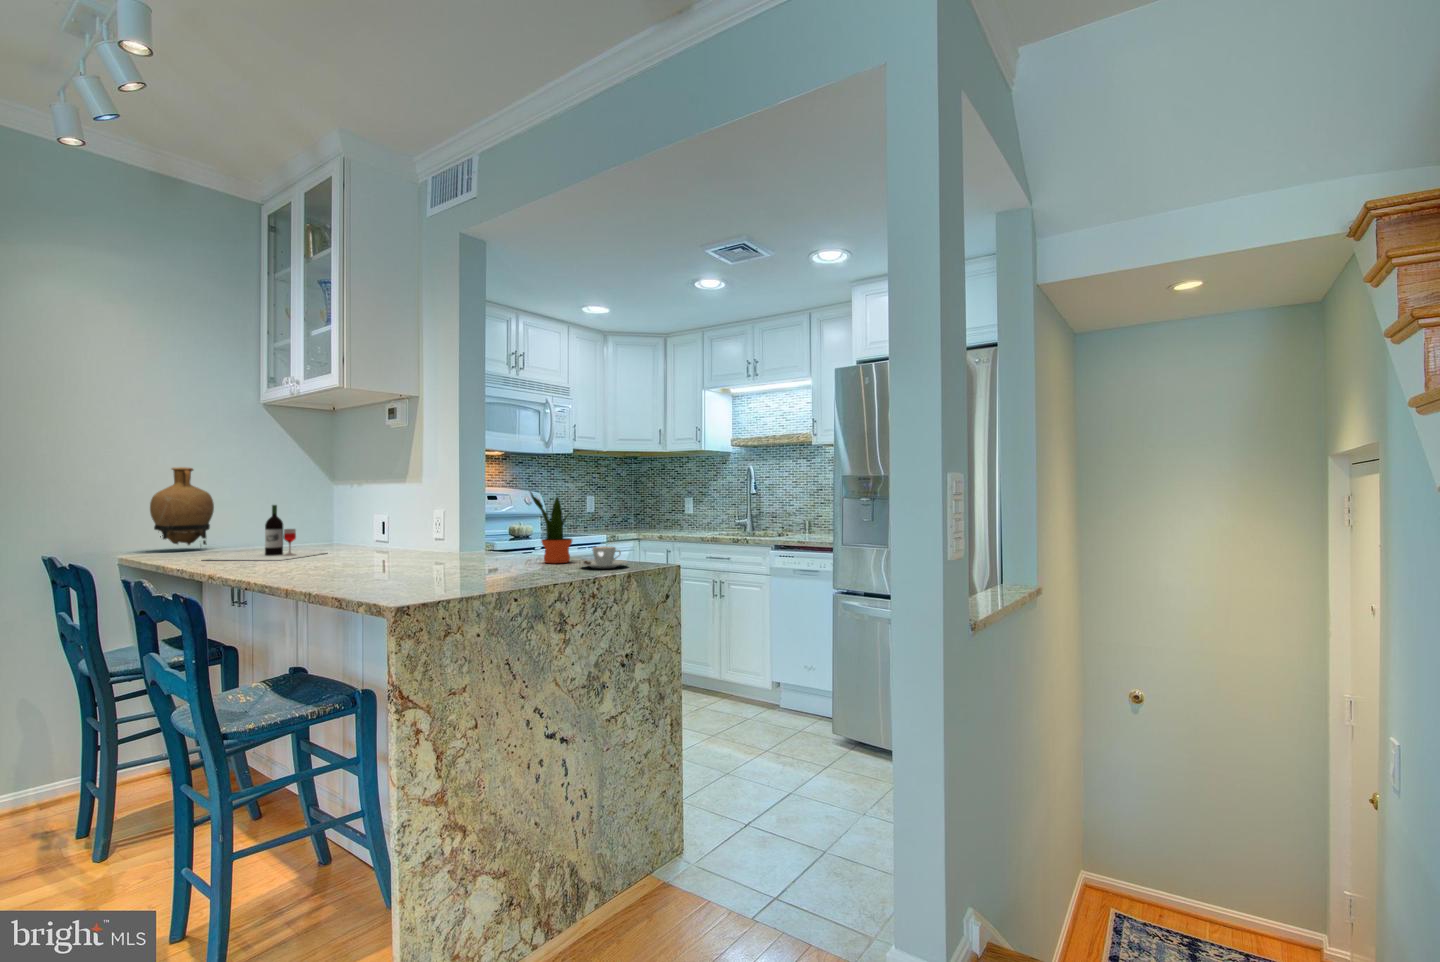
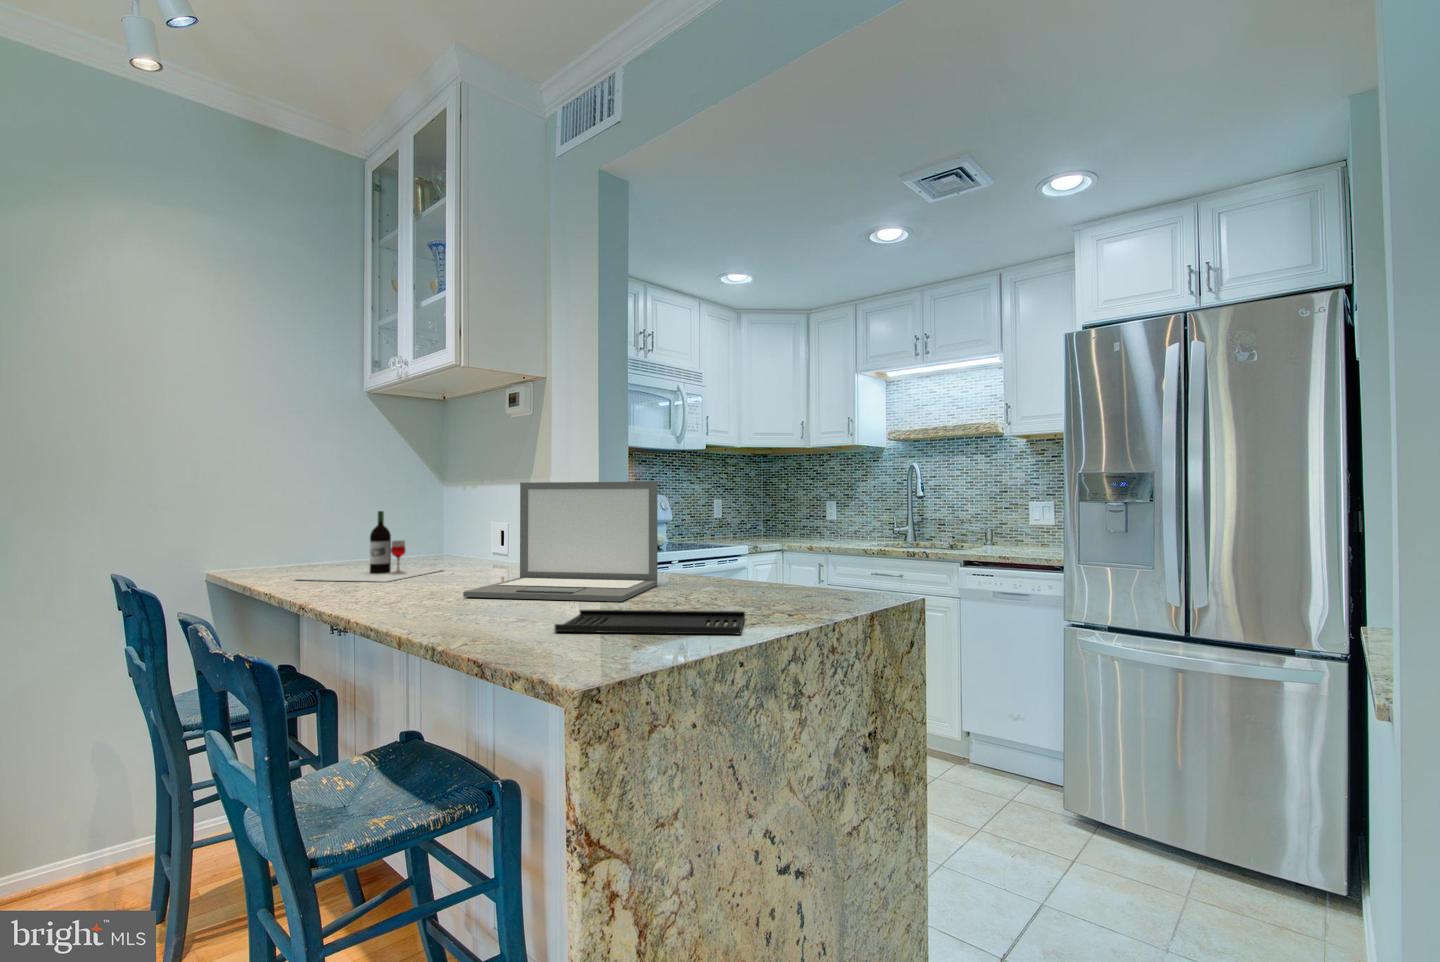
vase: present [150,467,214,545] -> none [243,466,313,562]
laptop: none [339,482,497,569] -> present [463,482,657,602]
potted plant: present [530,492,572,563] -> none [705,490,764,593]
coffee cup: present [580,546,627,568] -> none [787,572,855,604]
tray: none [397,572,538,584] -> present [554,610,745,634]

